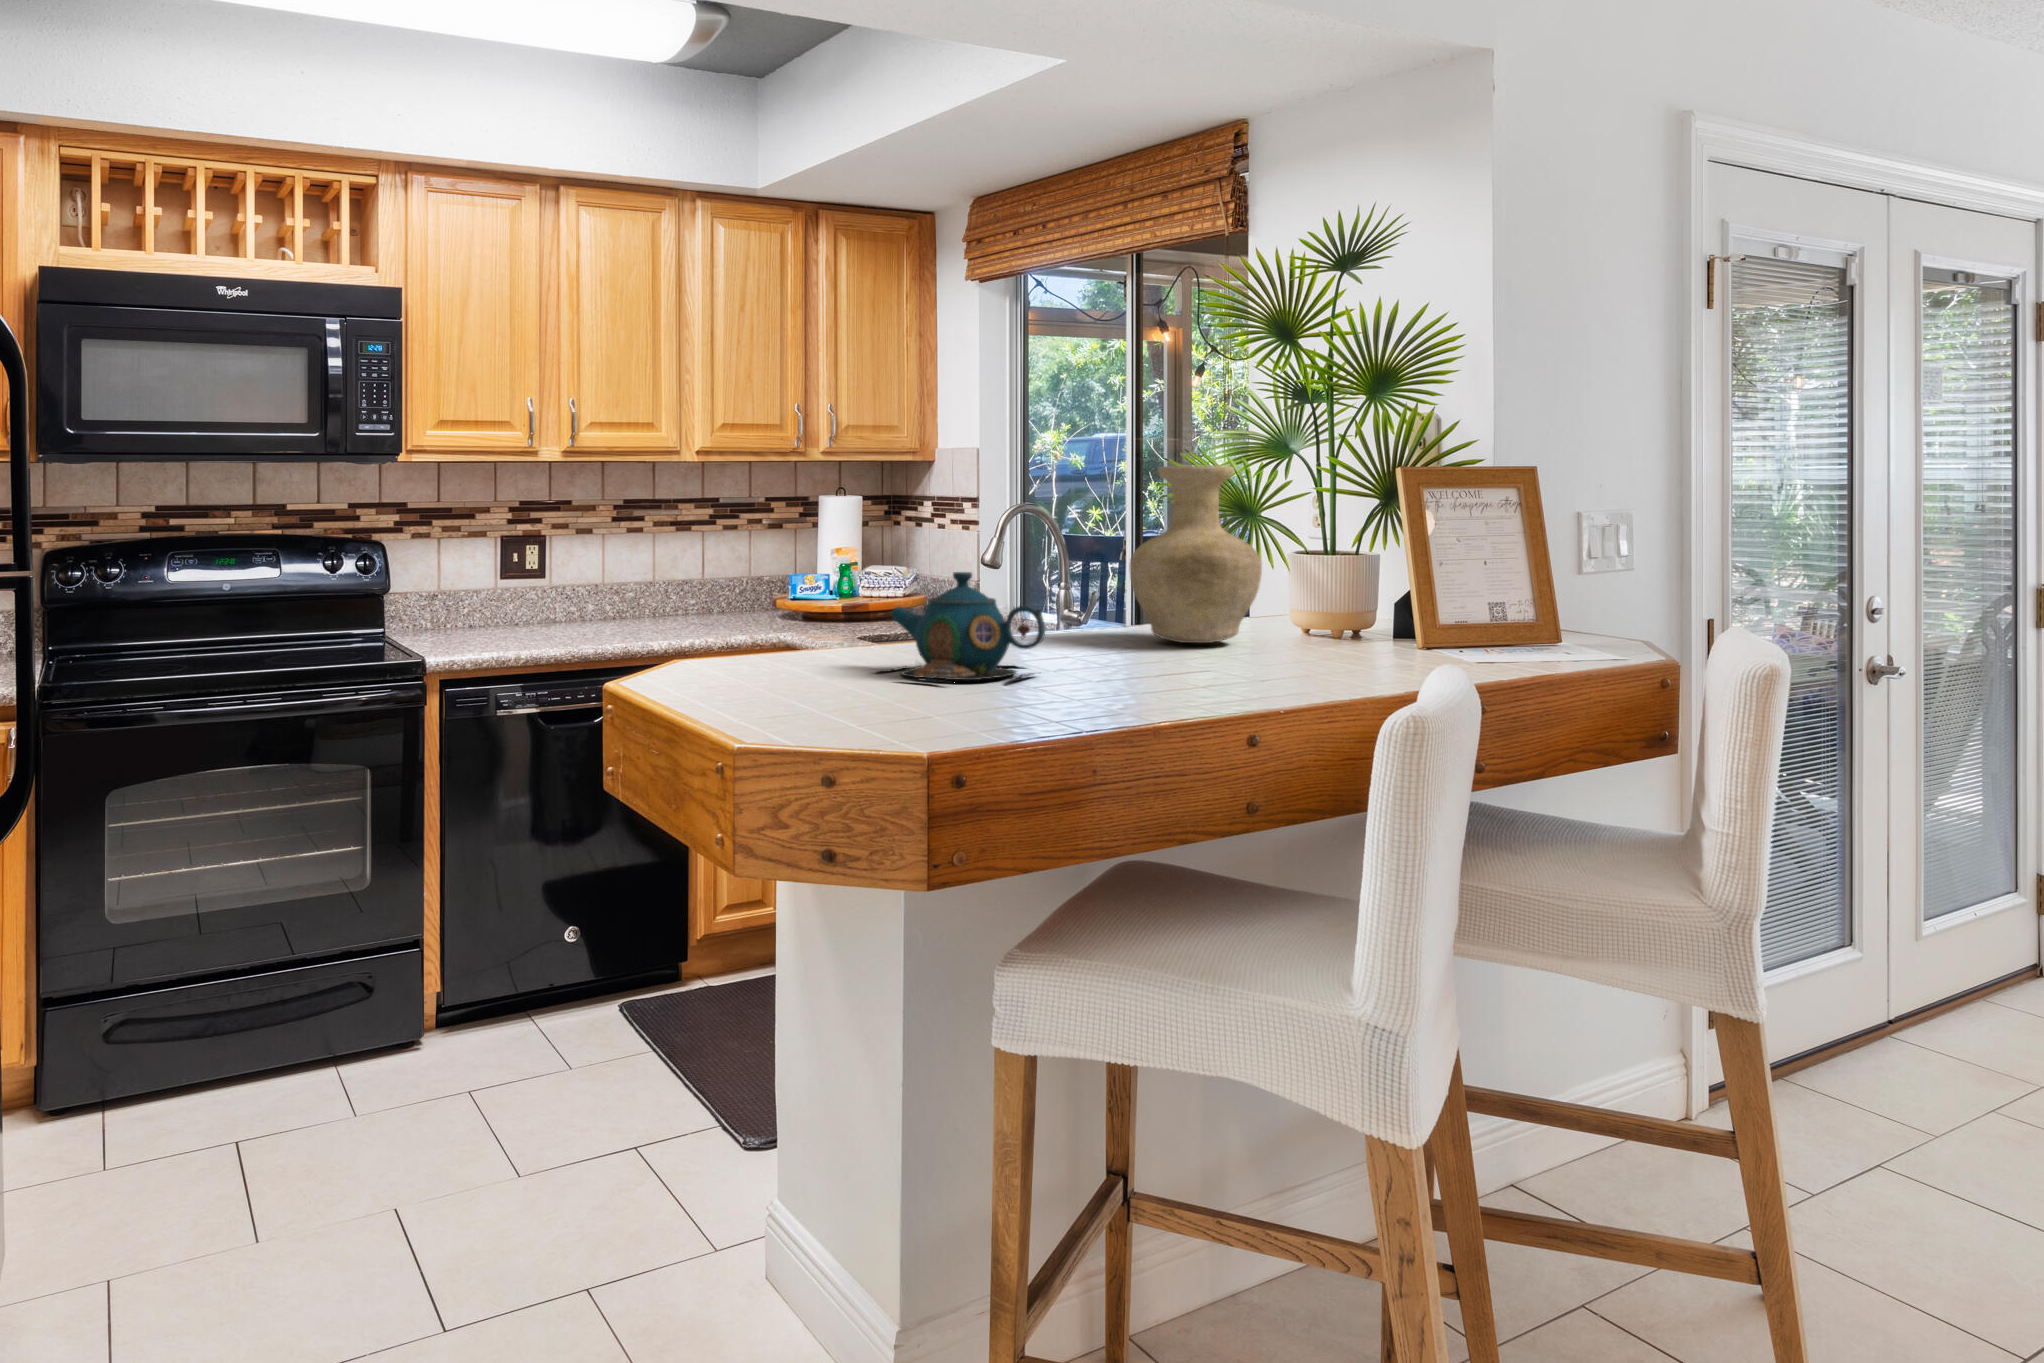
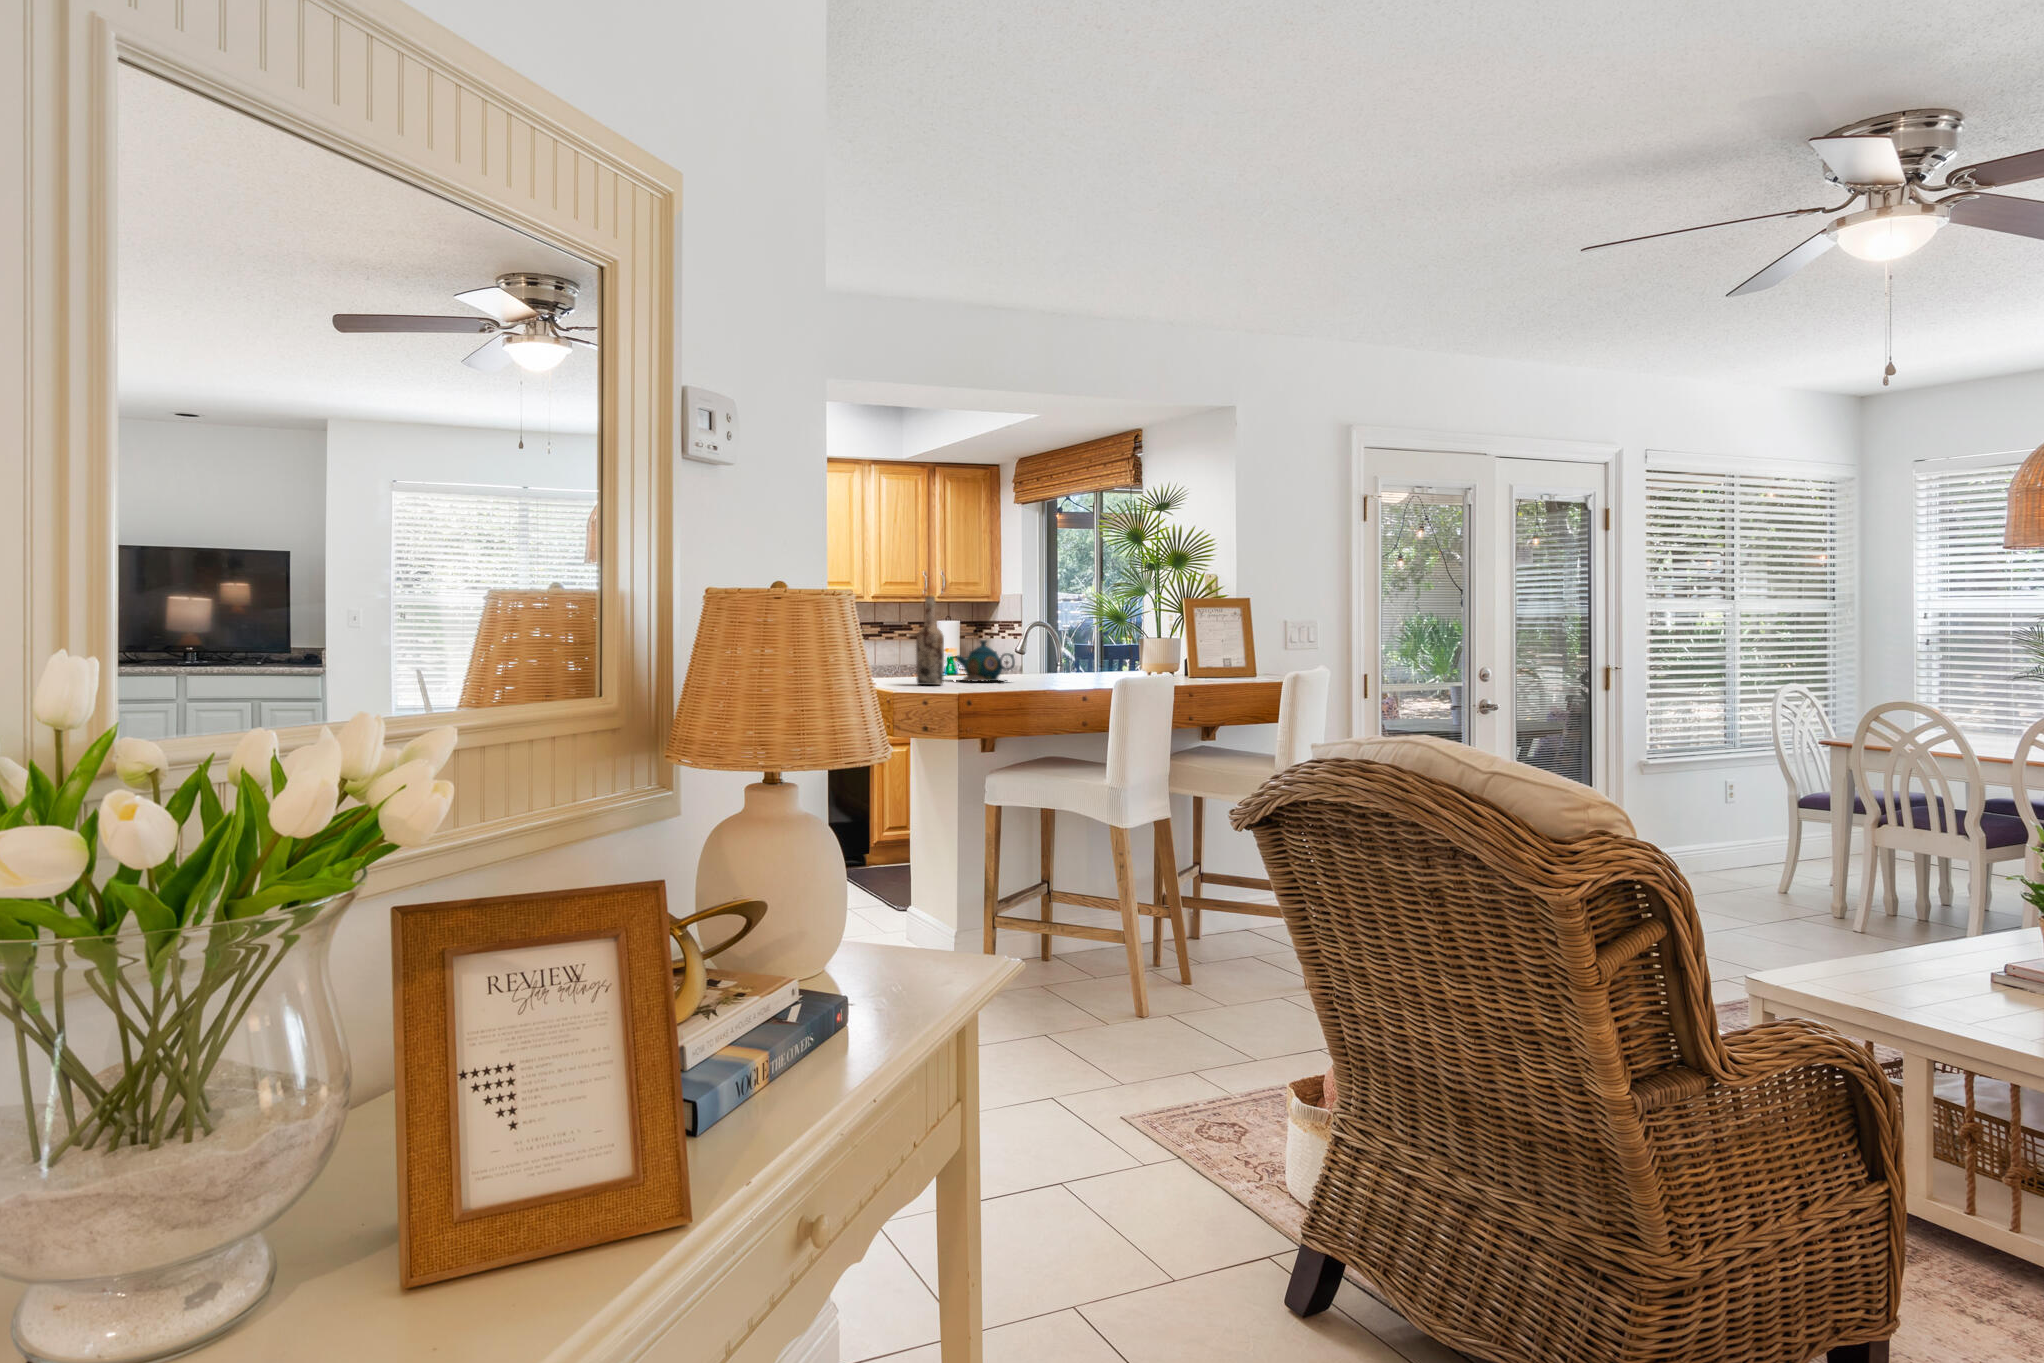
wine bottle: none [798,464,872,705] -> present [916,596,944,685]
vase: present [1130,466,1262,643] -> none [1064,598,1123,676]

